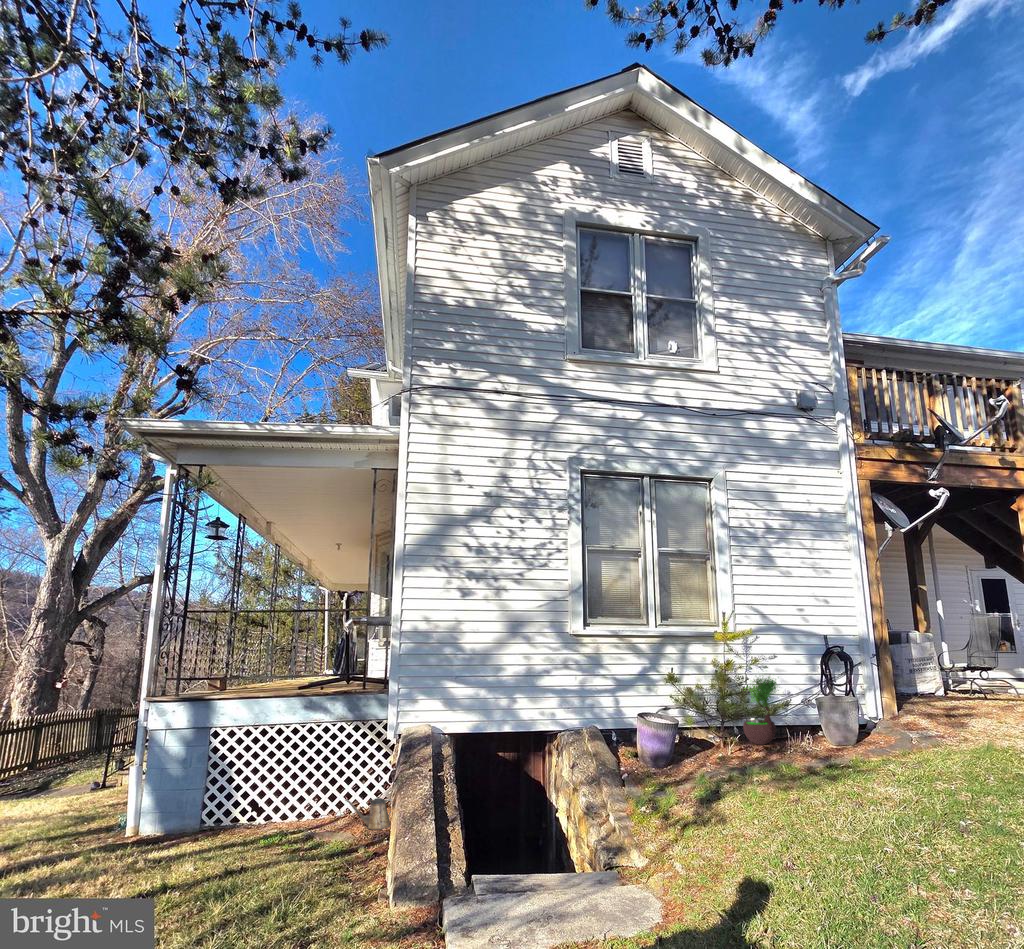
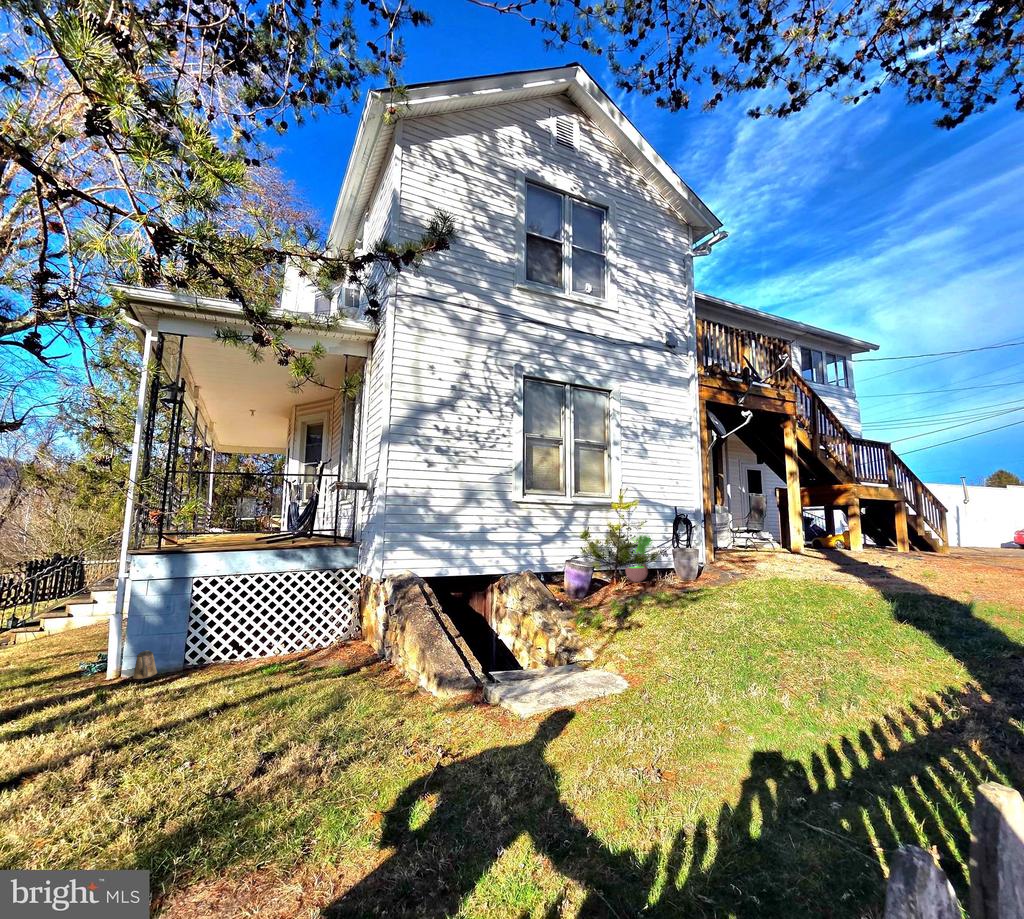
watering can: present [345,798,392,830] -> present [133,650,158,679]

